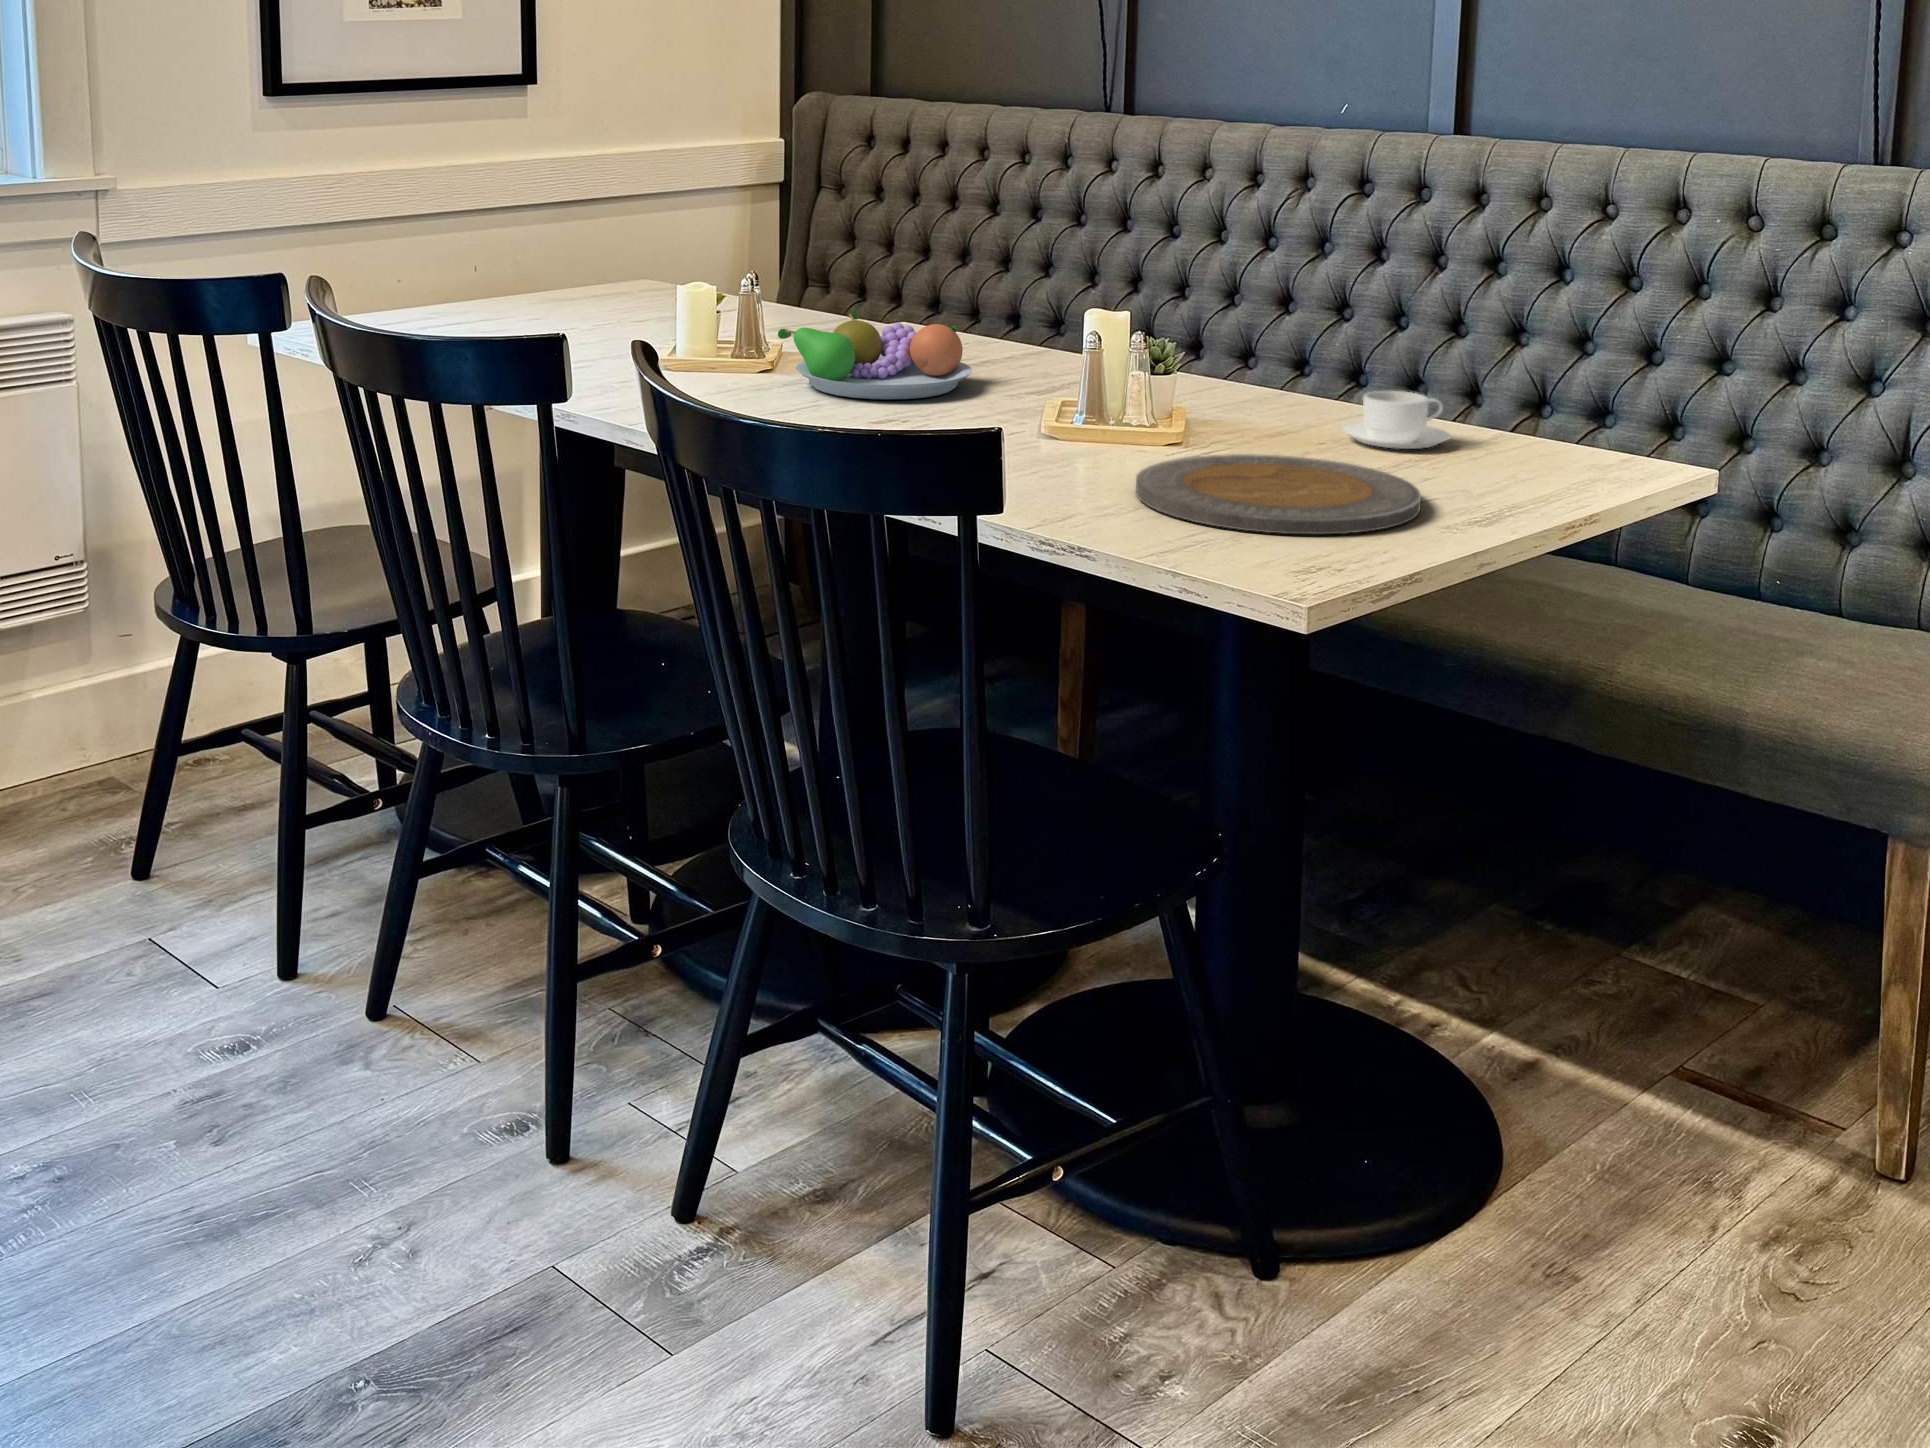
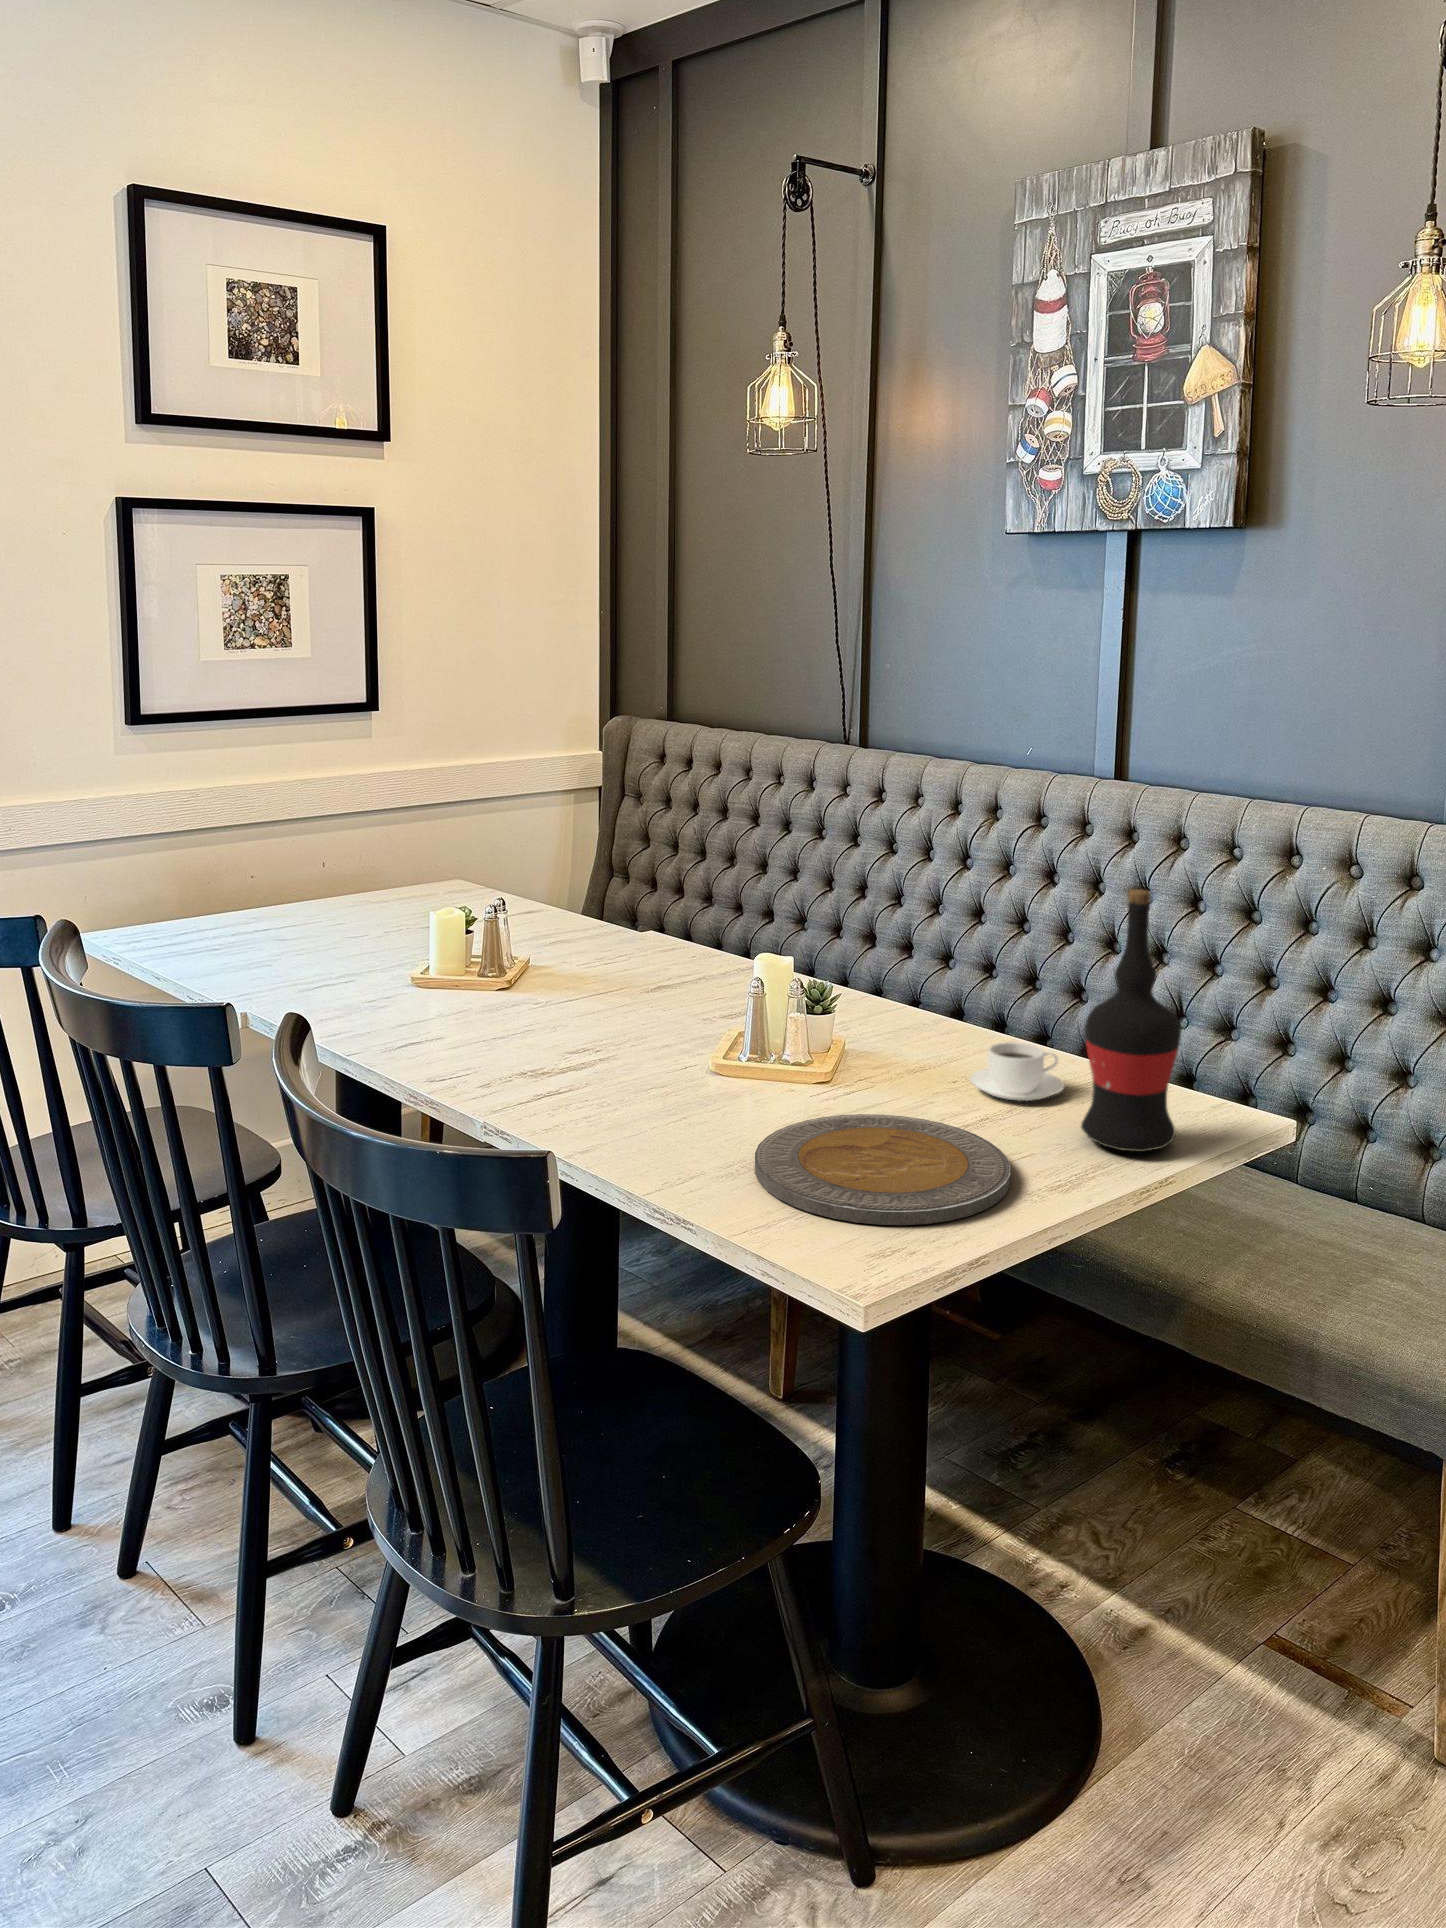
wine bottle: none [1484,196,1599,483] -> present [1081,889,1181,1152]
fruit bowl: present [778,308,972,399] -> none [503,941,671,1032]

